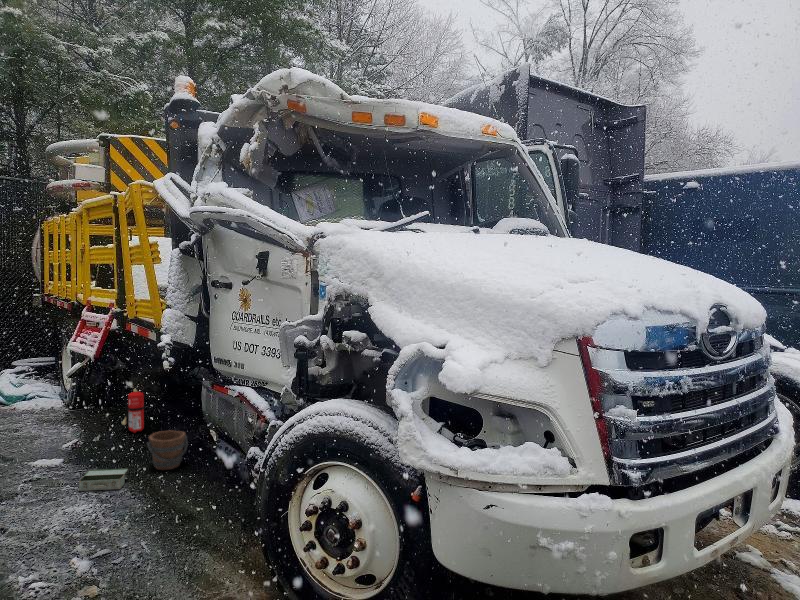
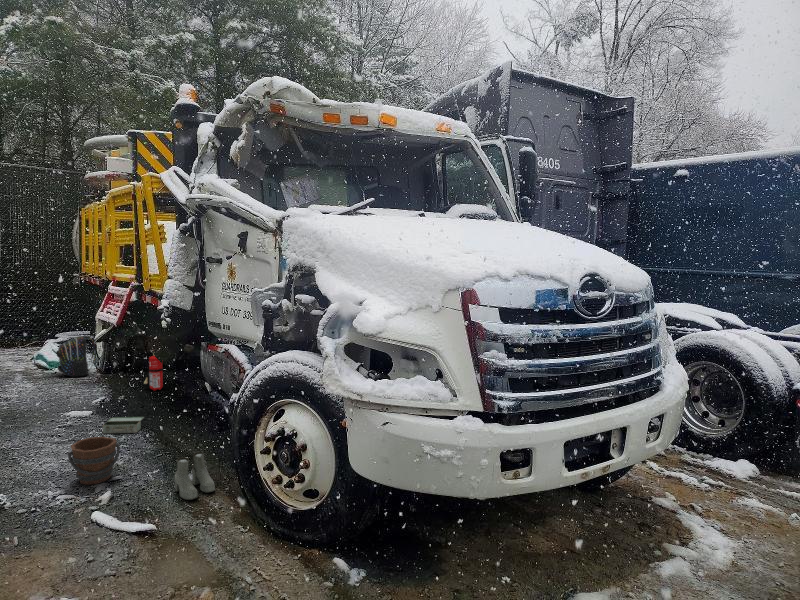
backpack: none [16,368,64,417] -> present [56,336,97,377]
bucket: present [147,431,188,470] -> present [67,437,120,485]
boots: none [178,519,229,583] -> present [175,452,215,500]

